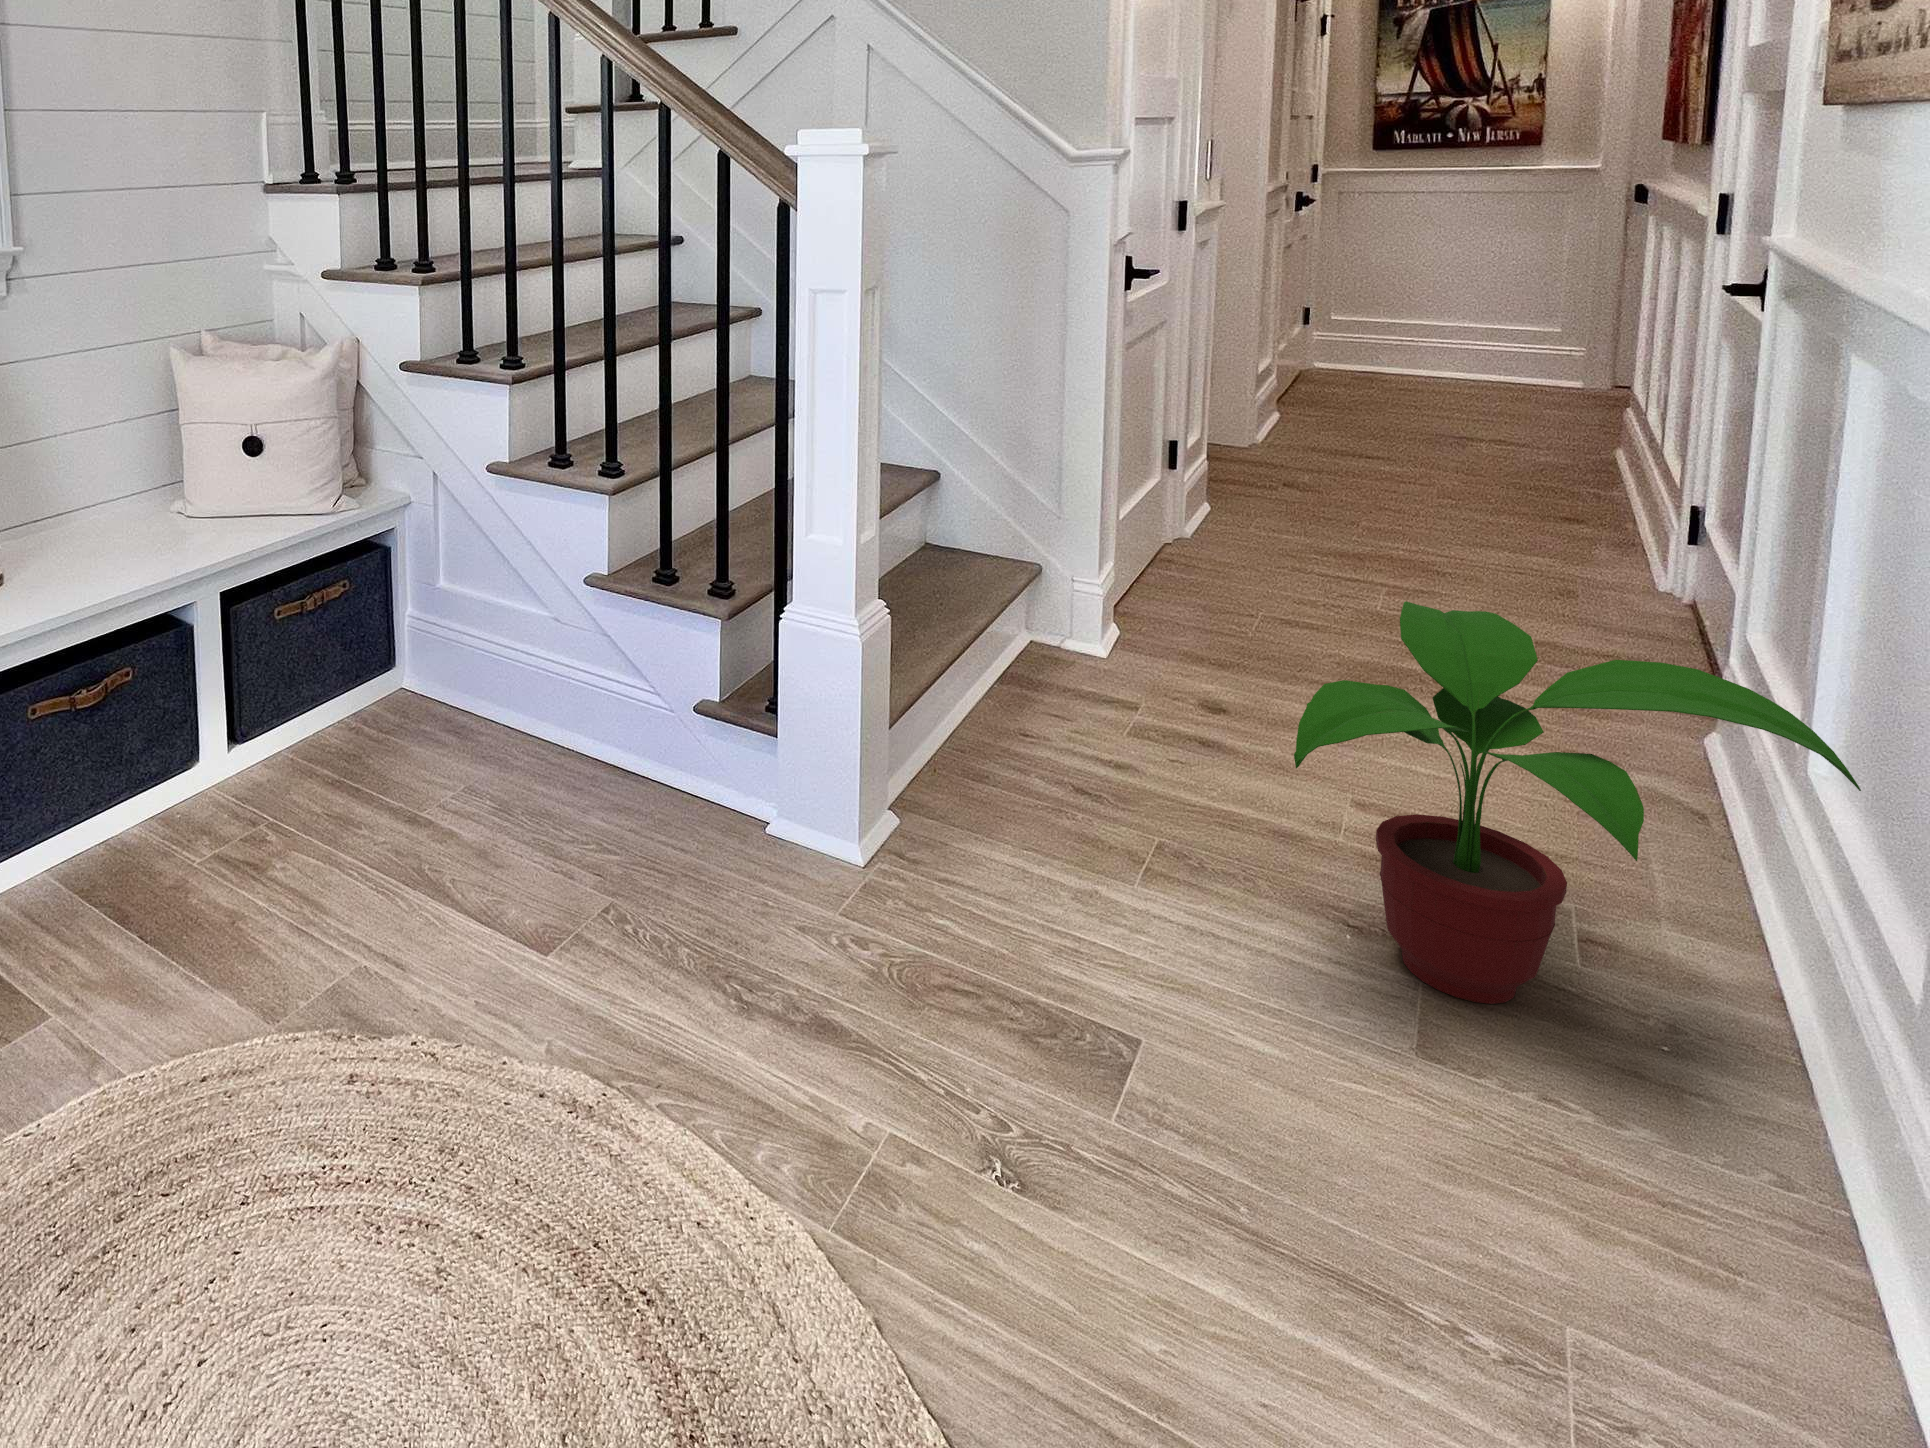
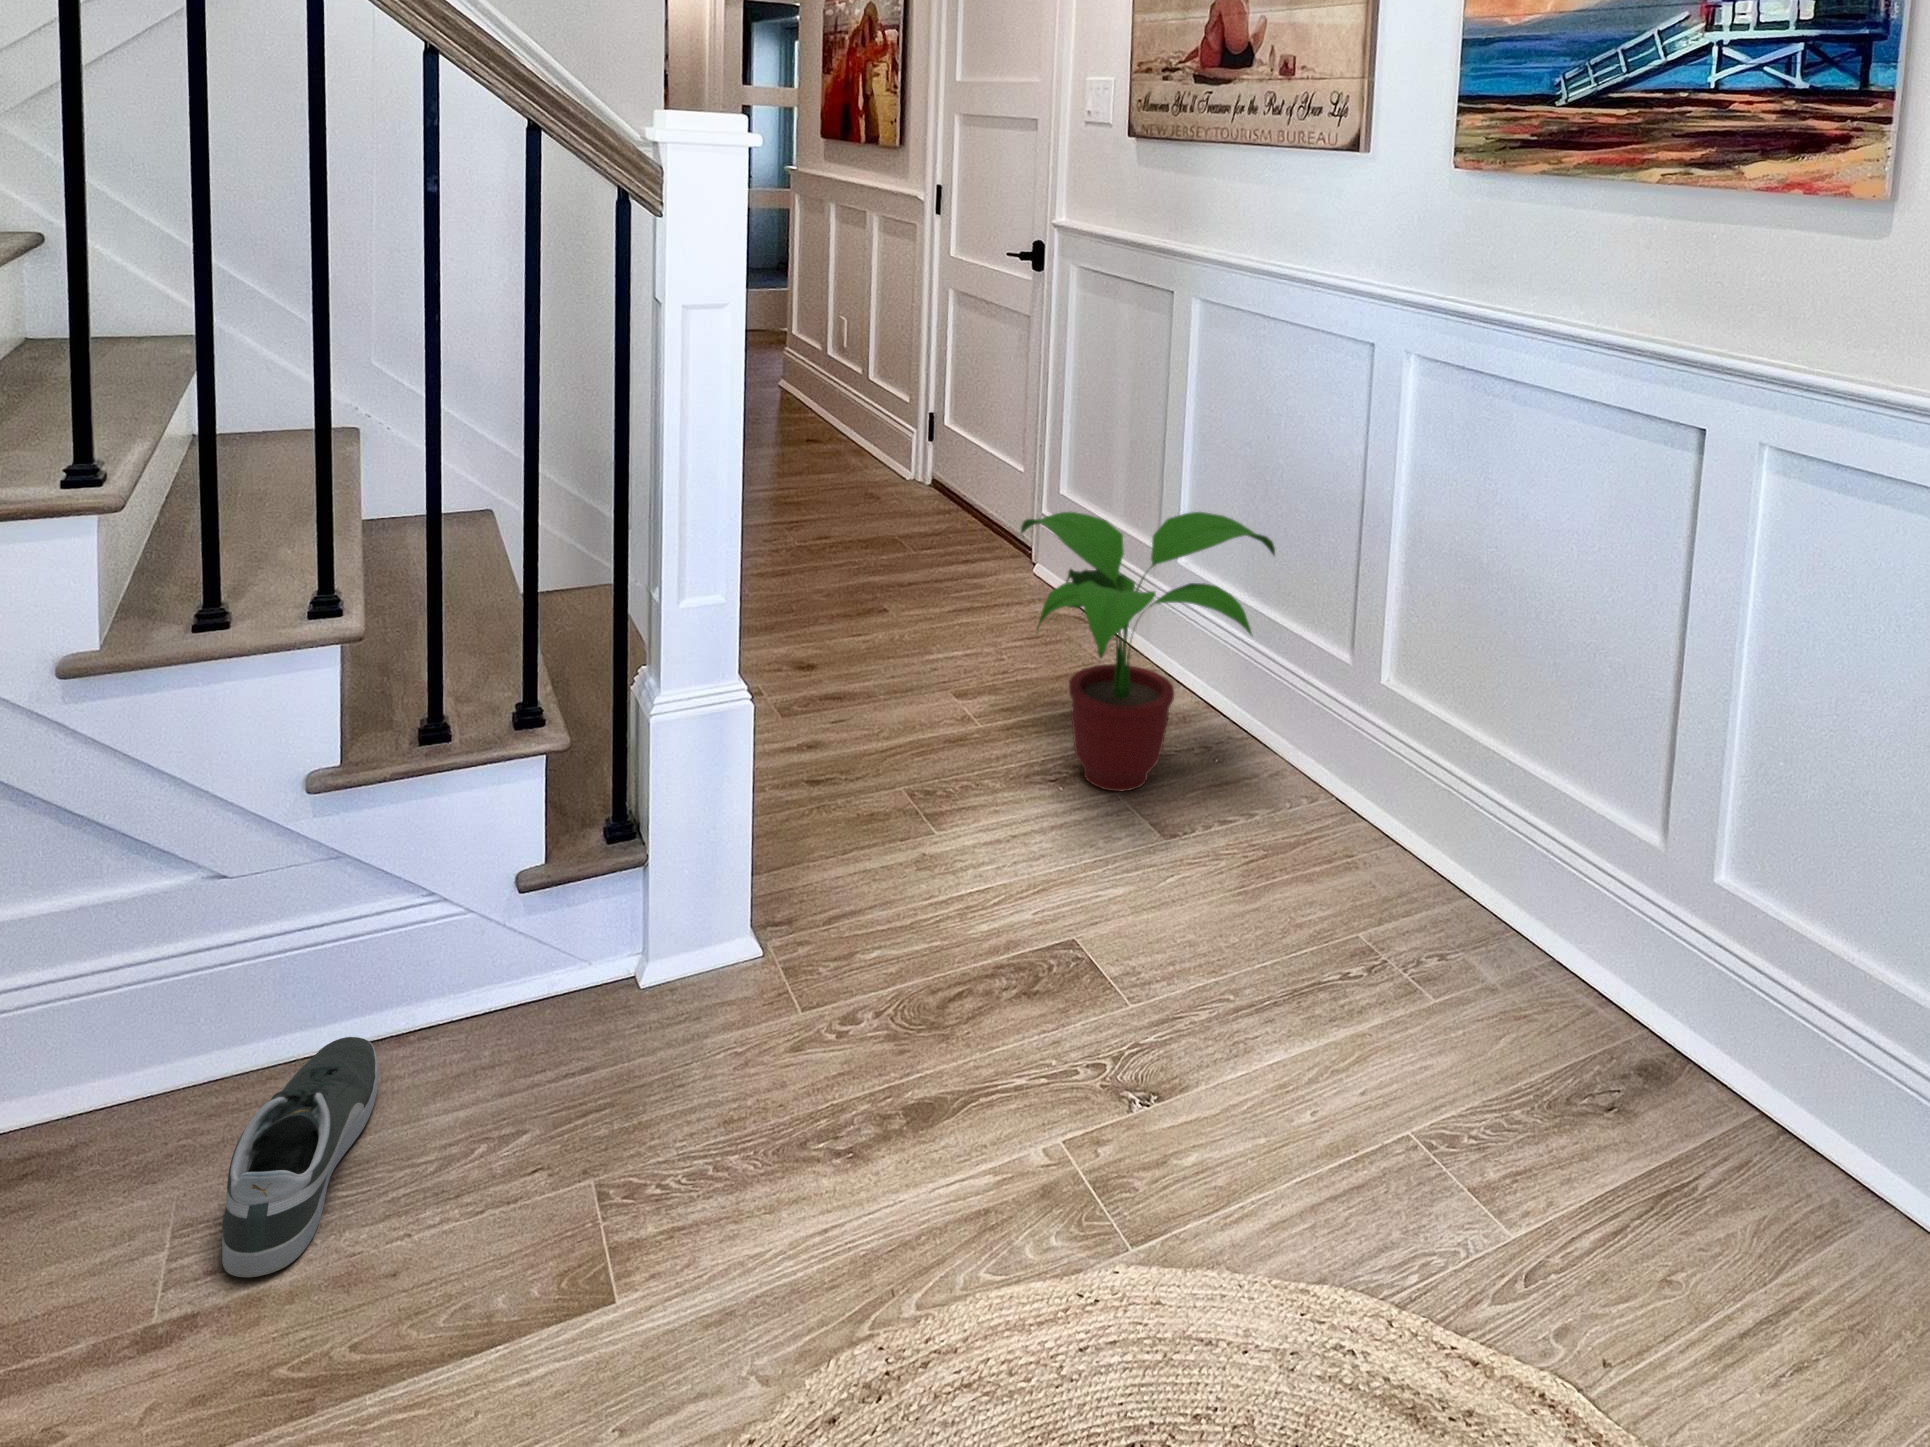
shoe: none [452,742,593,830] -> present [222,1037,379,1277]

